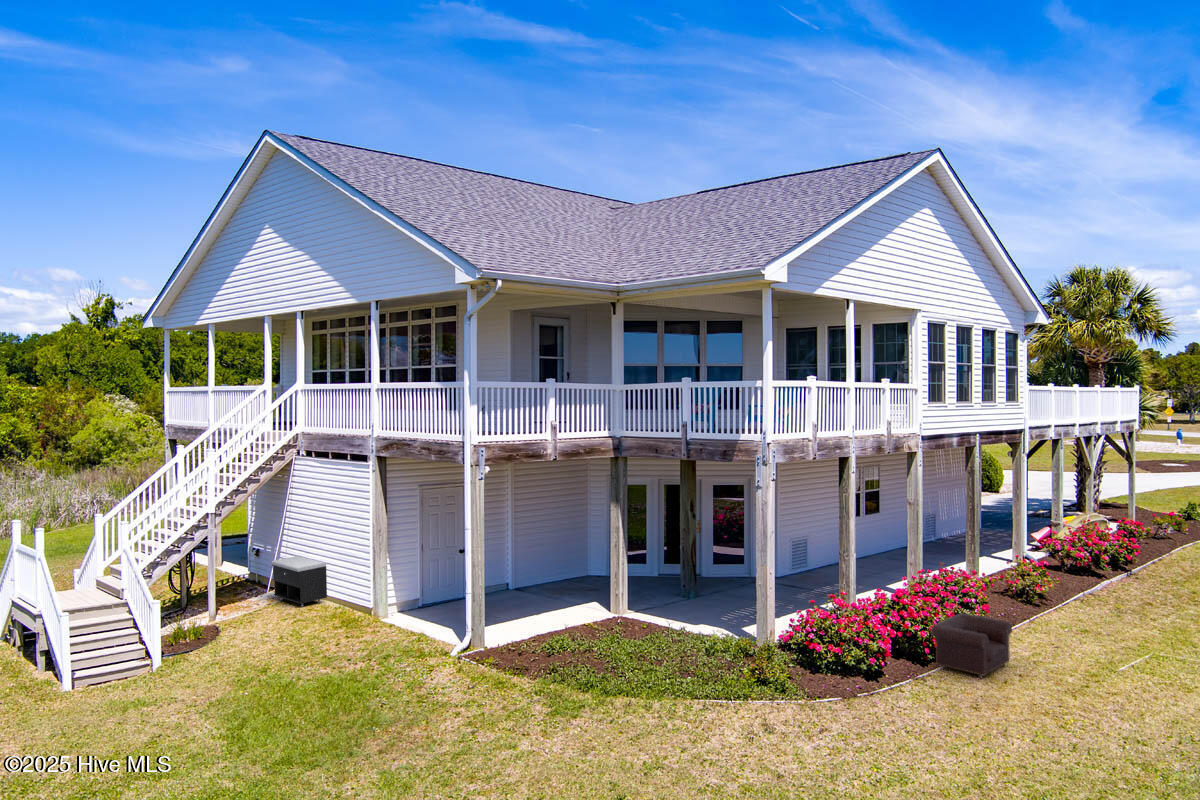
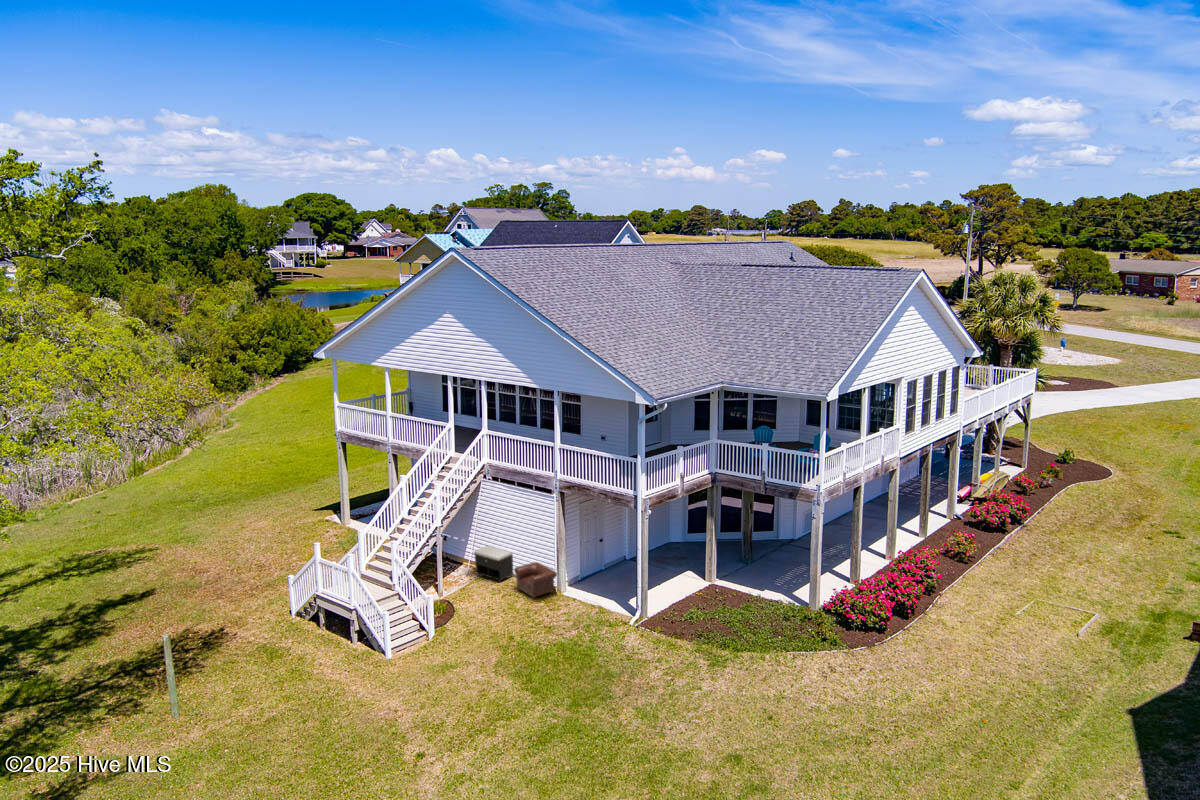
armchair: present [931,614,1012,679] -> present [514,562,557,598]

